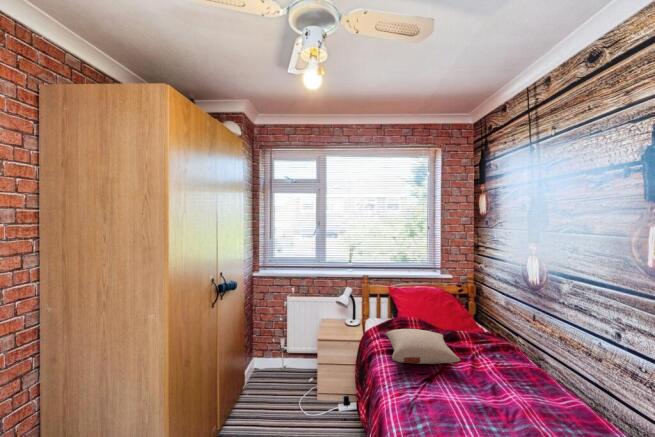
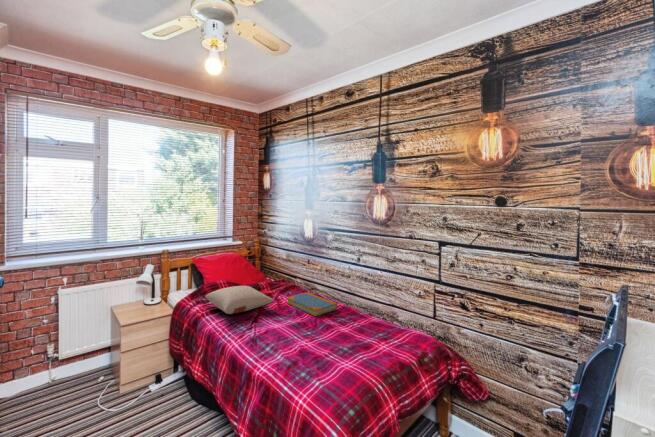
book: none [485,362,565,406] -> present [287,292,337,316]

